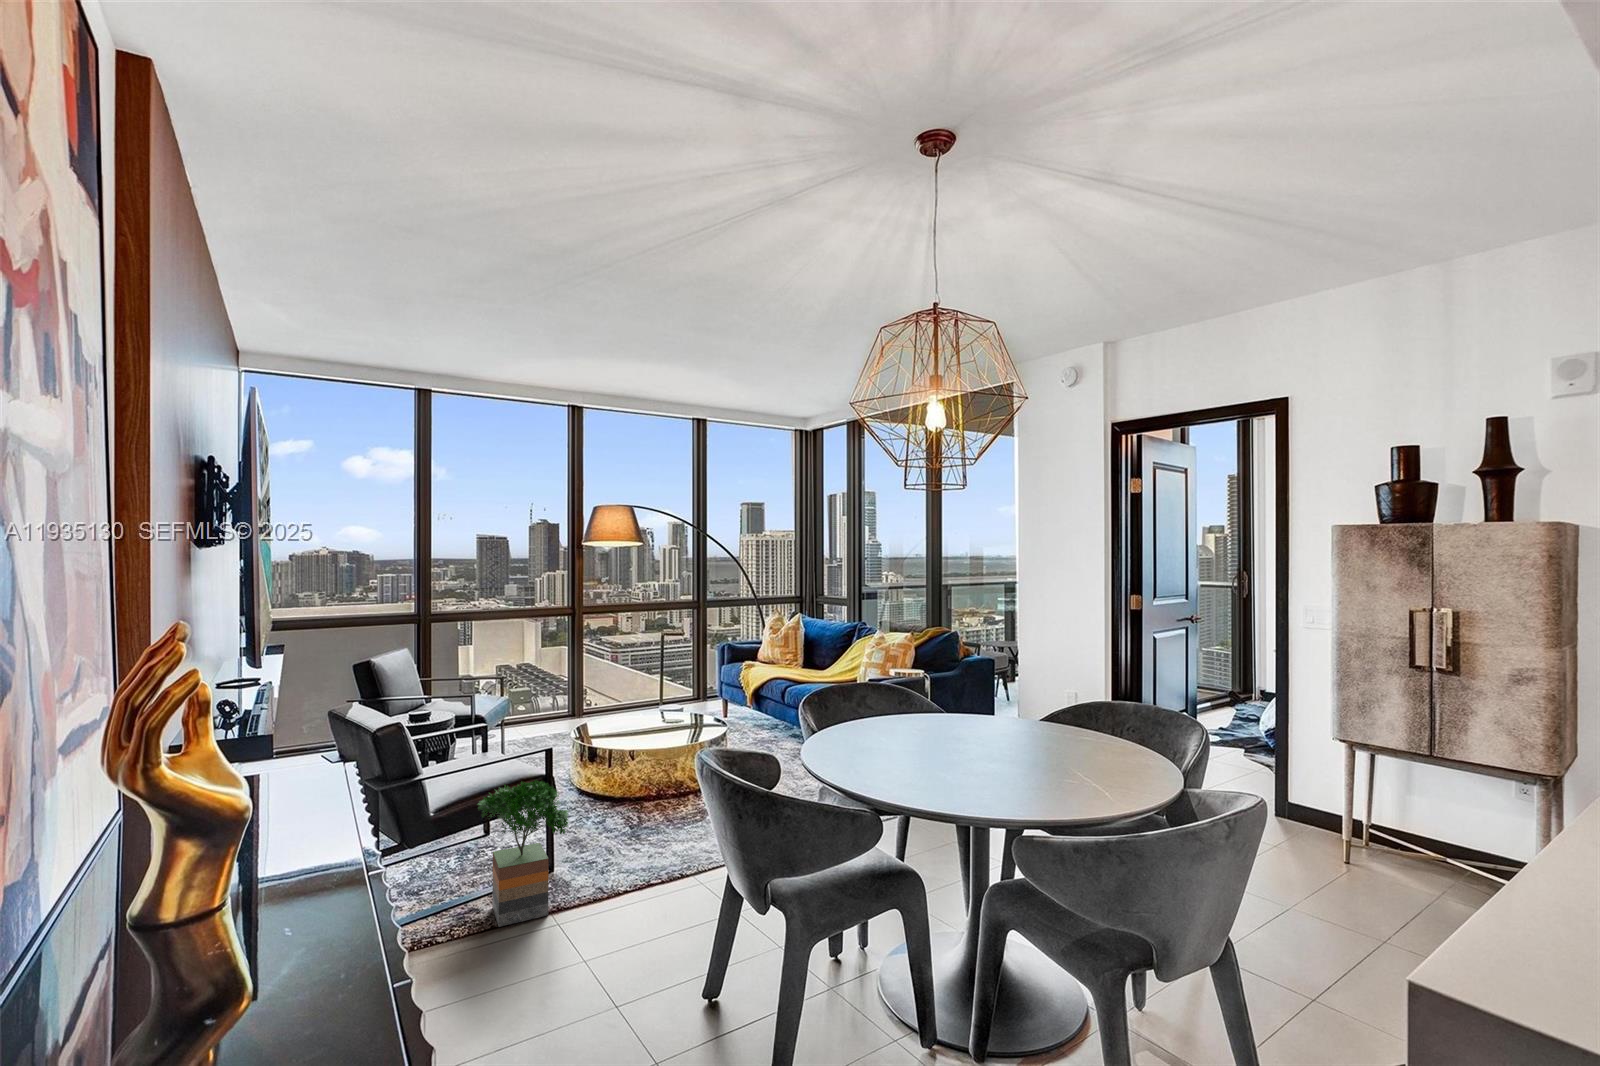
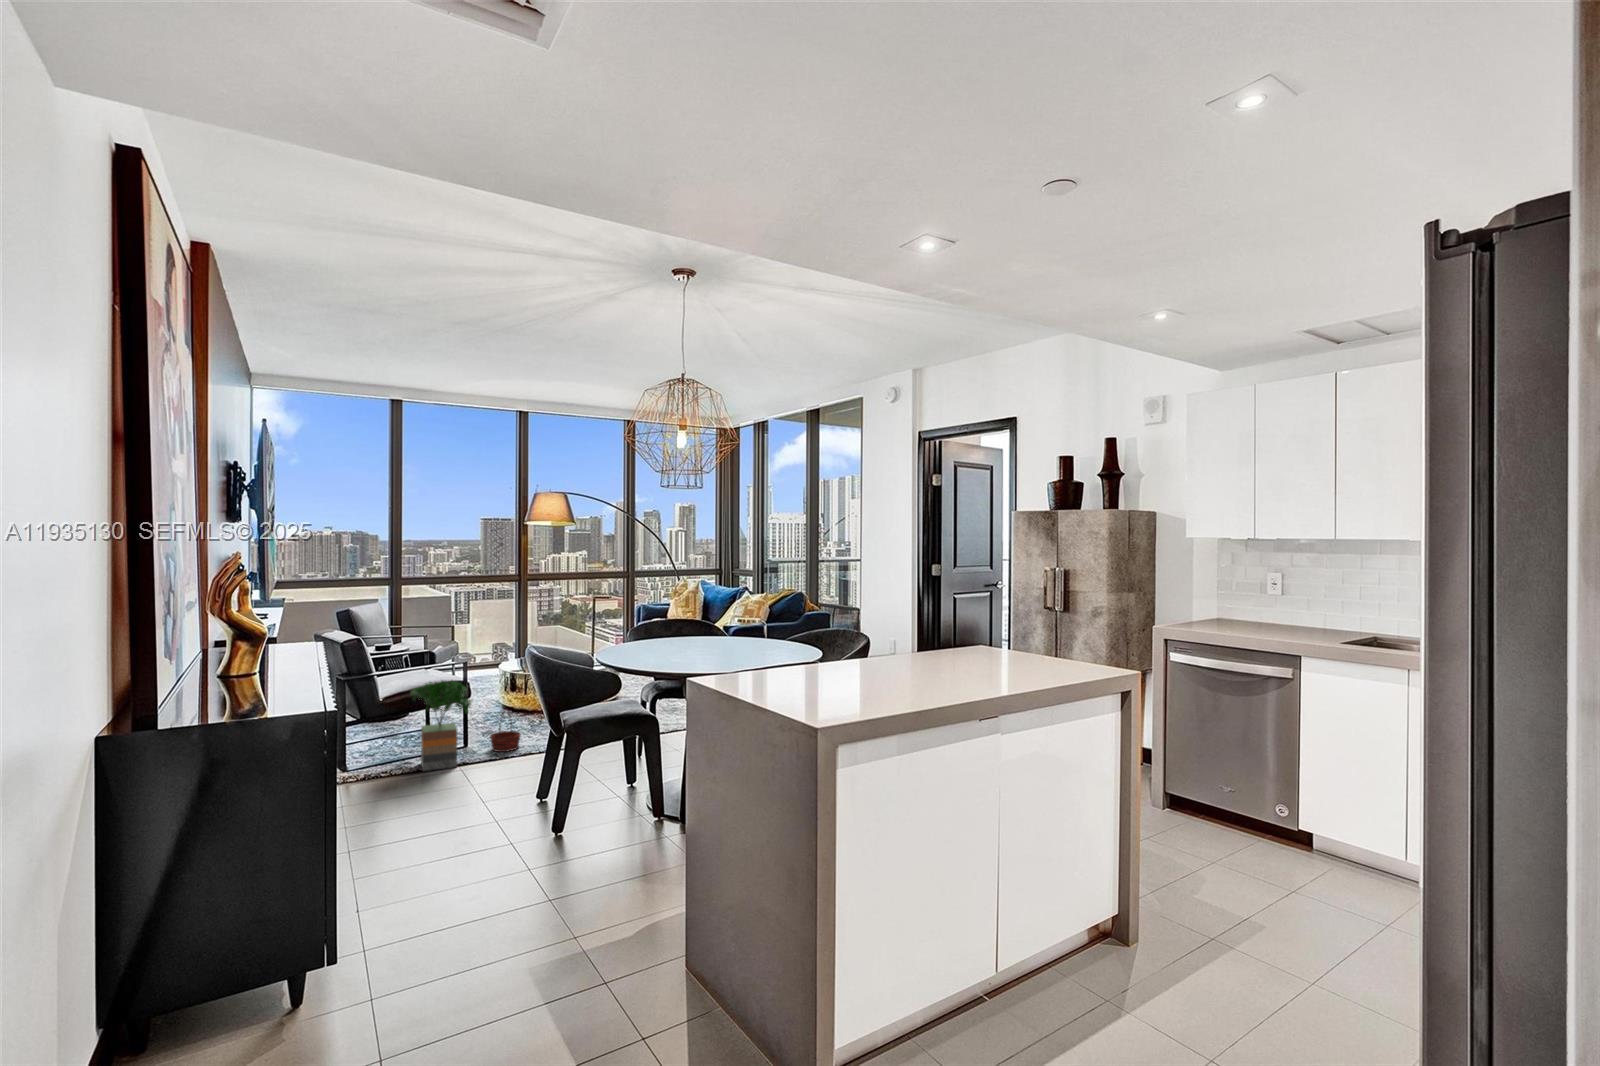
basket: none [586,814,630,880] -> present [490,717,521,752]

